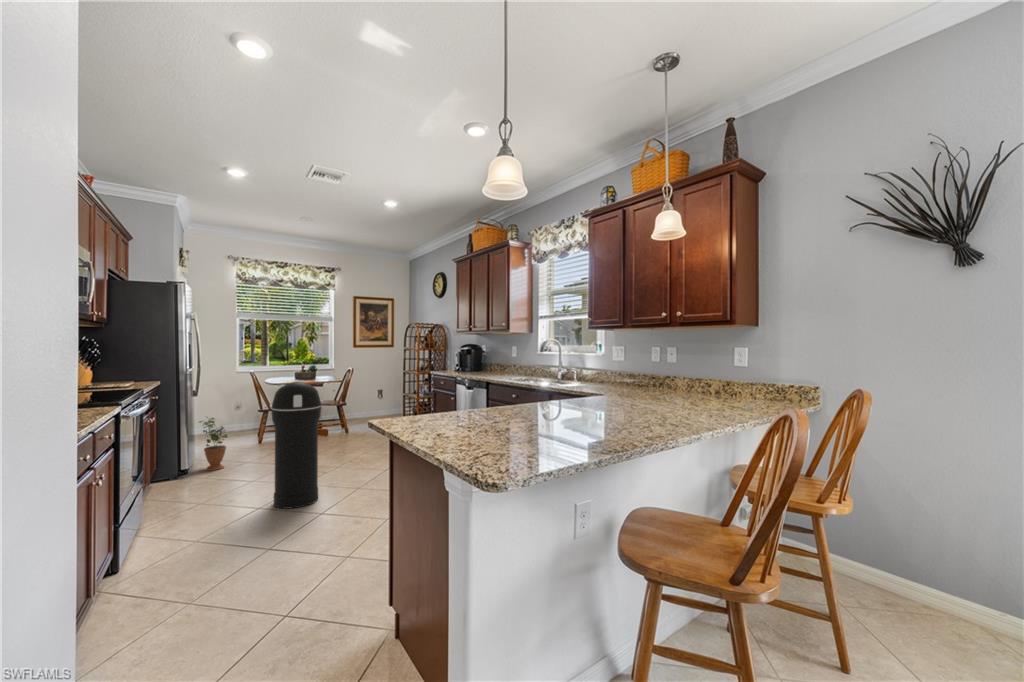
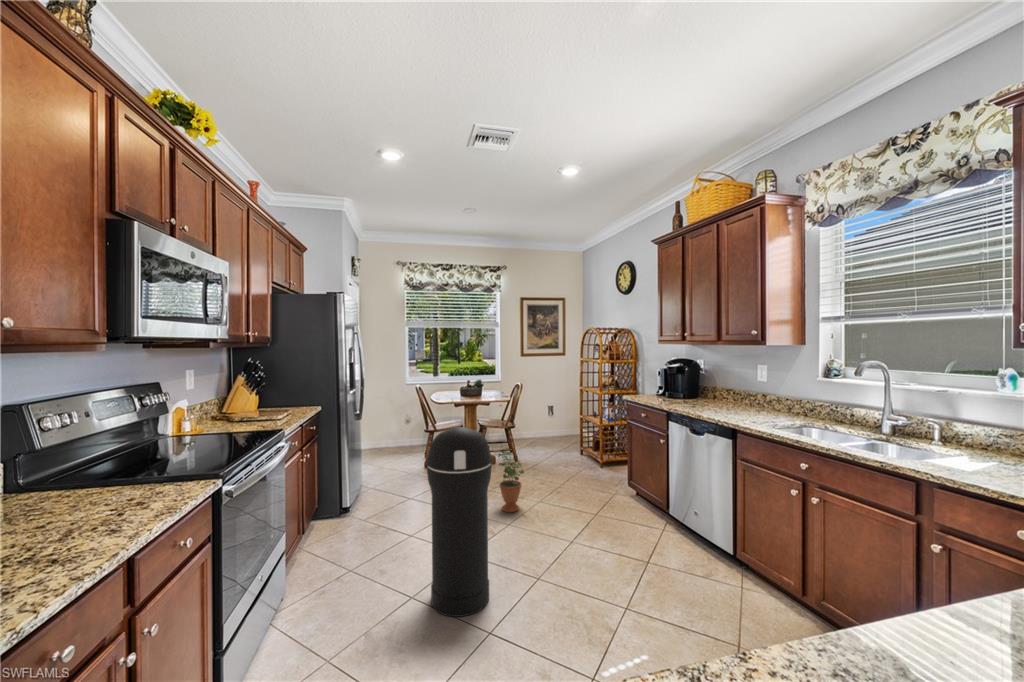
potted plant: present [200,418,227,471] -> present [498,446,524,512]

